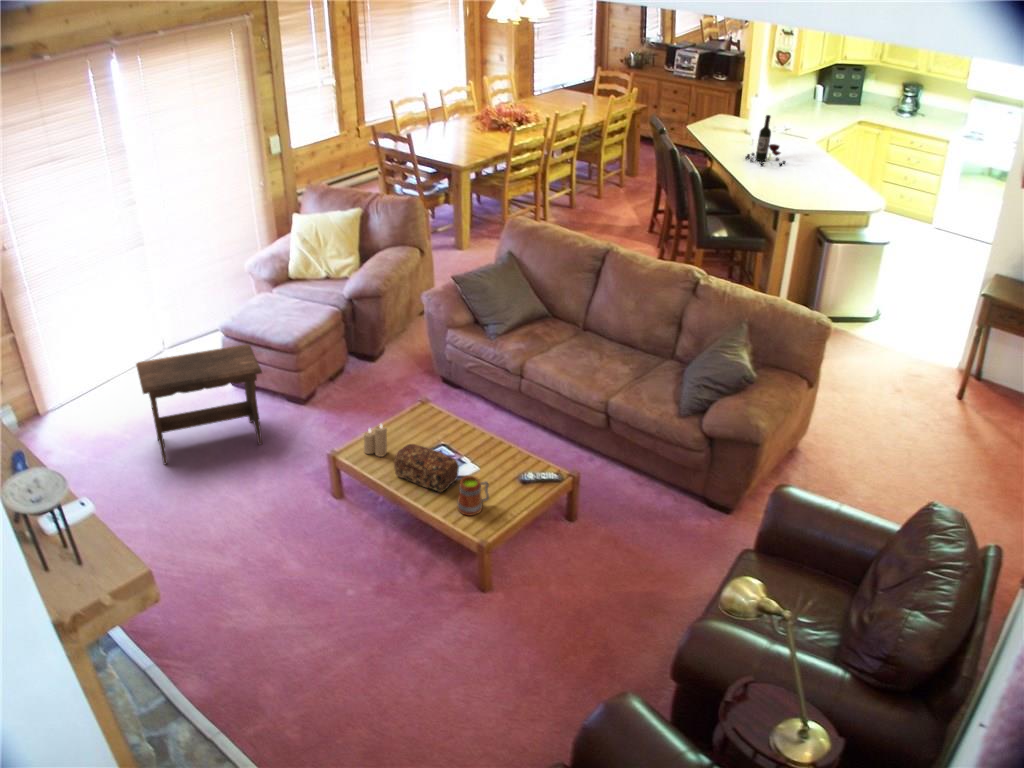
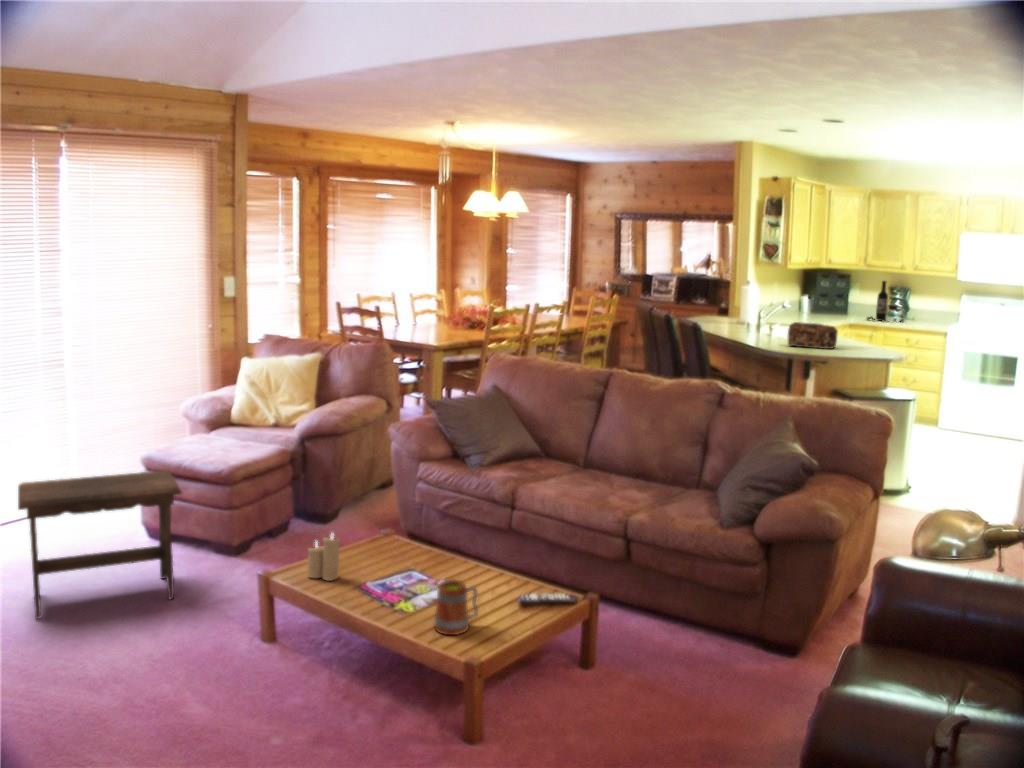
wine bottle: present [745,115,786,166] -> present [867,281,904,322]
bread loaf: present [394,444,459,492] -> present [788,322,838,349]

